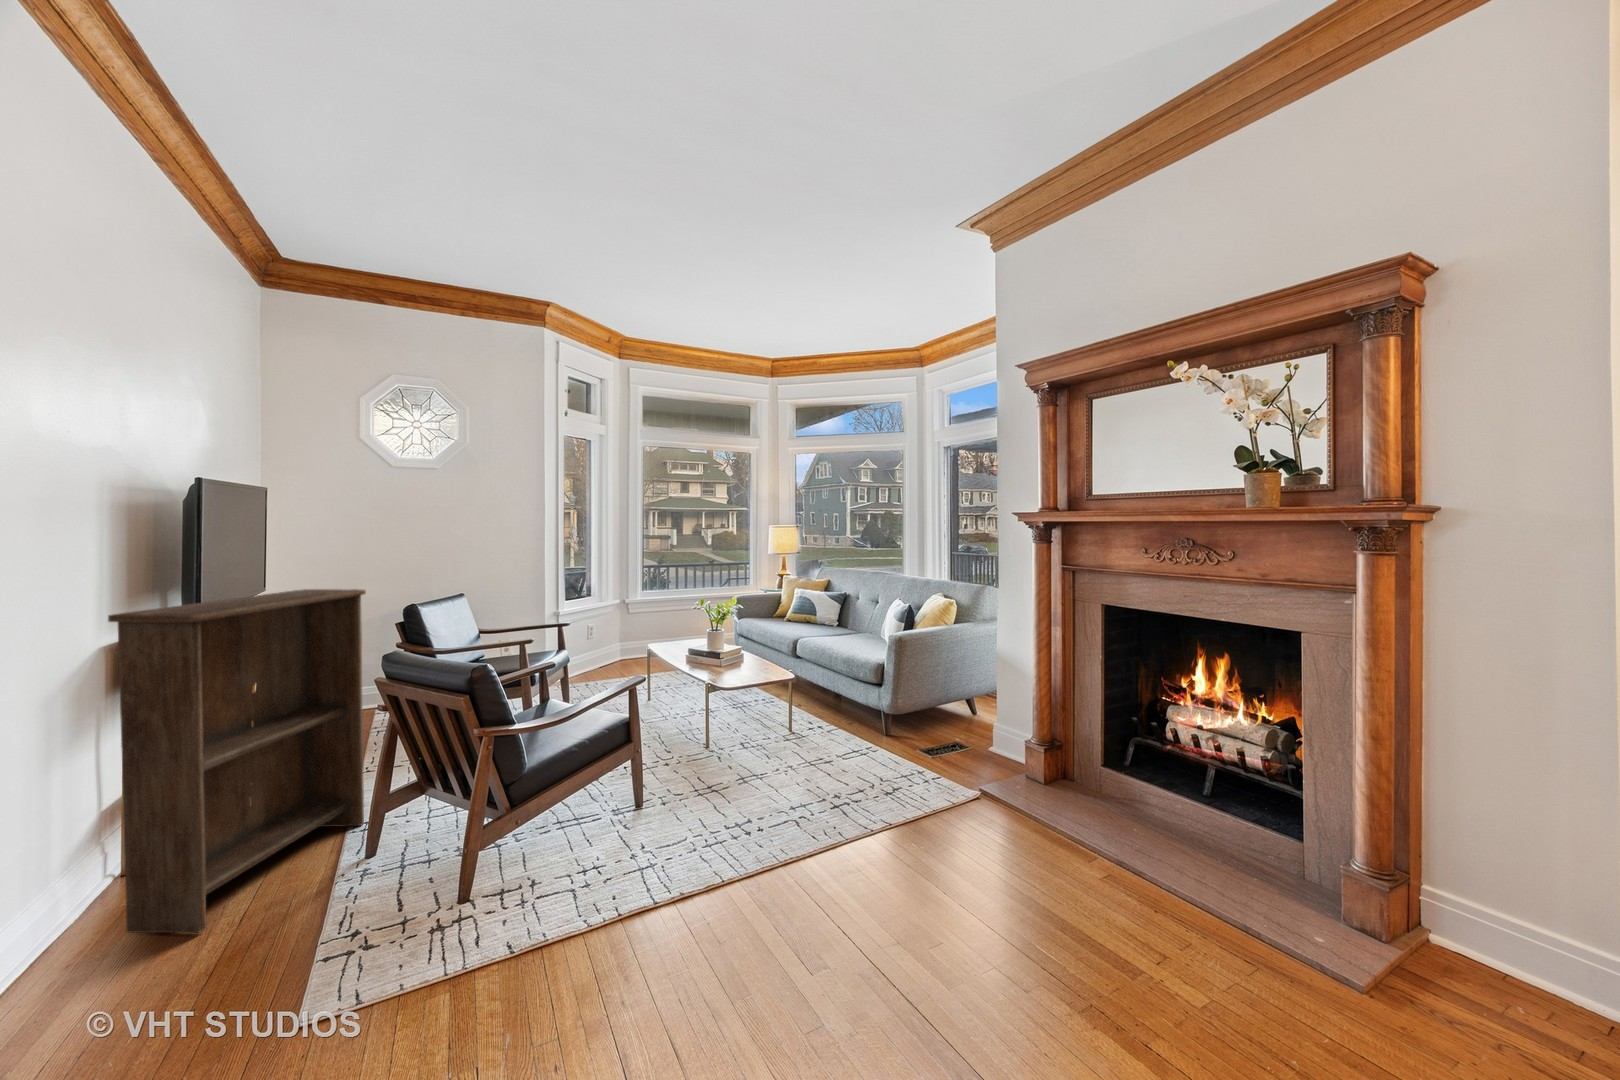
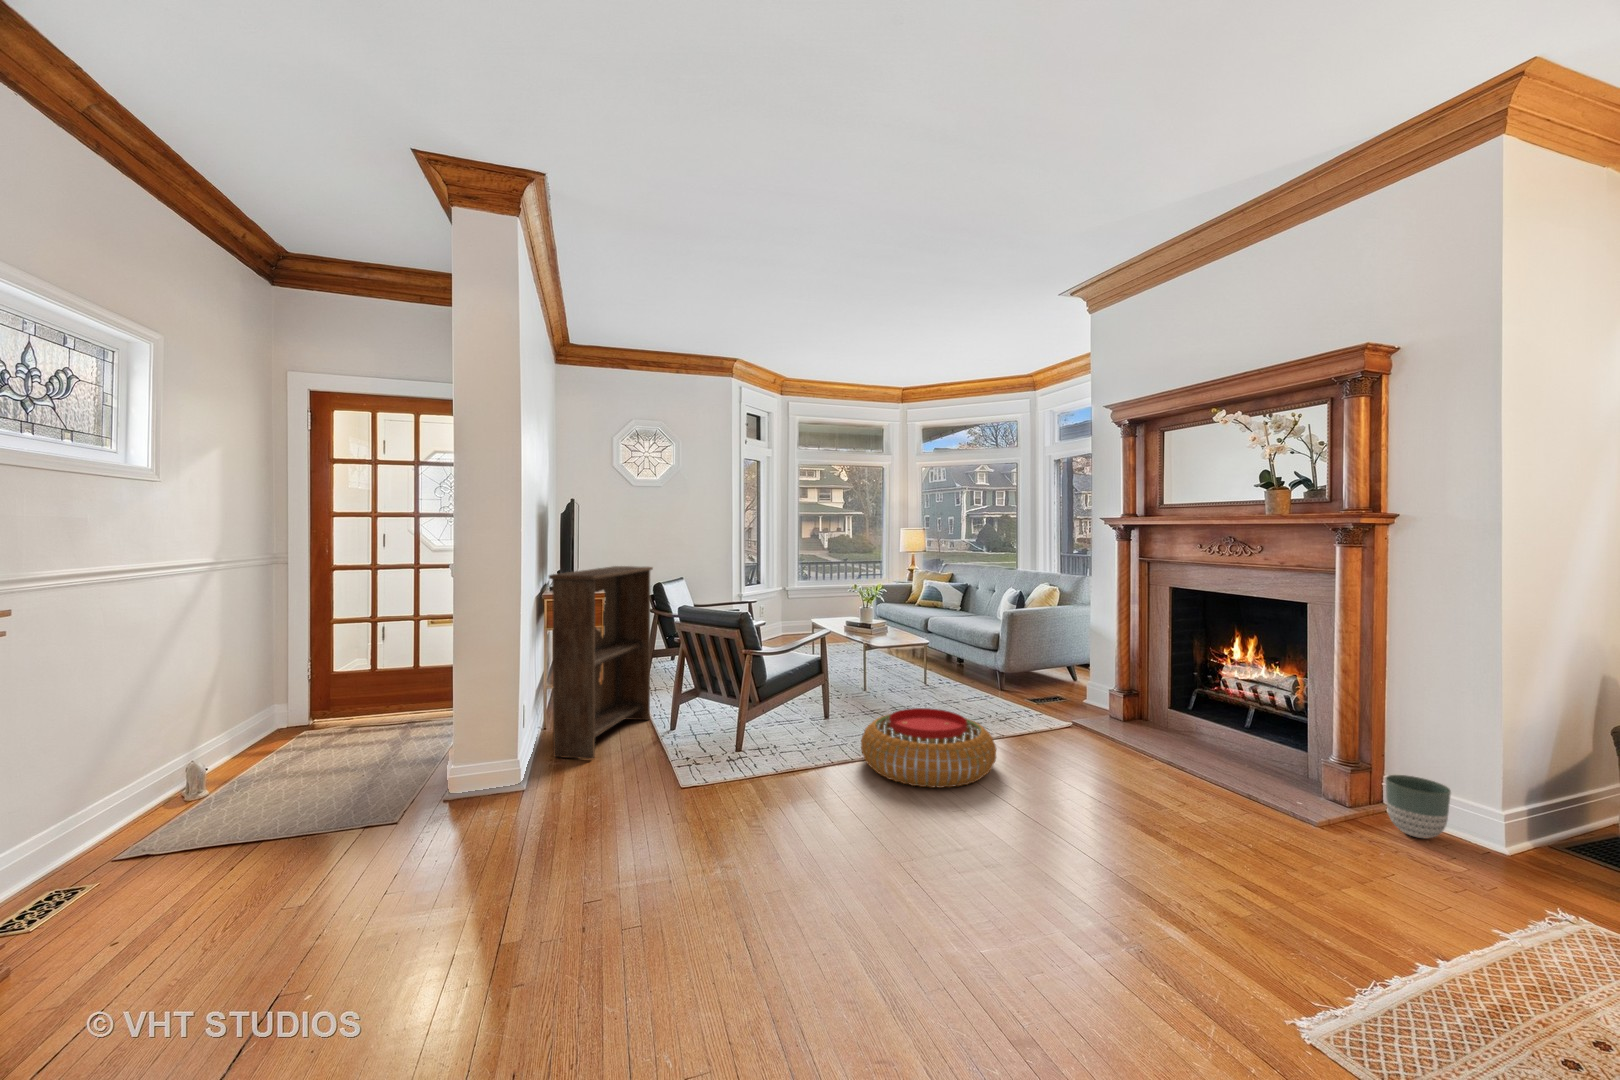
pouf: none [672,799,879,950] -> present [861,708,996,788]
planter: none [1437,890,1540,994] -> present [1386,775,1451,839]

